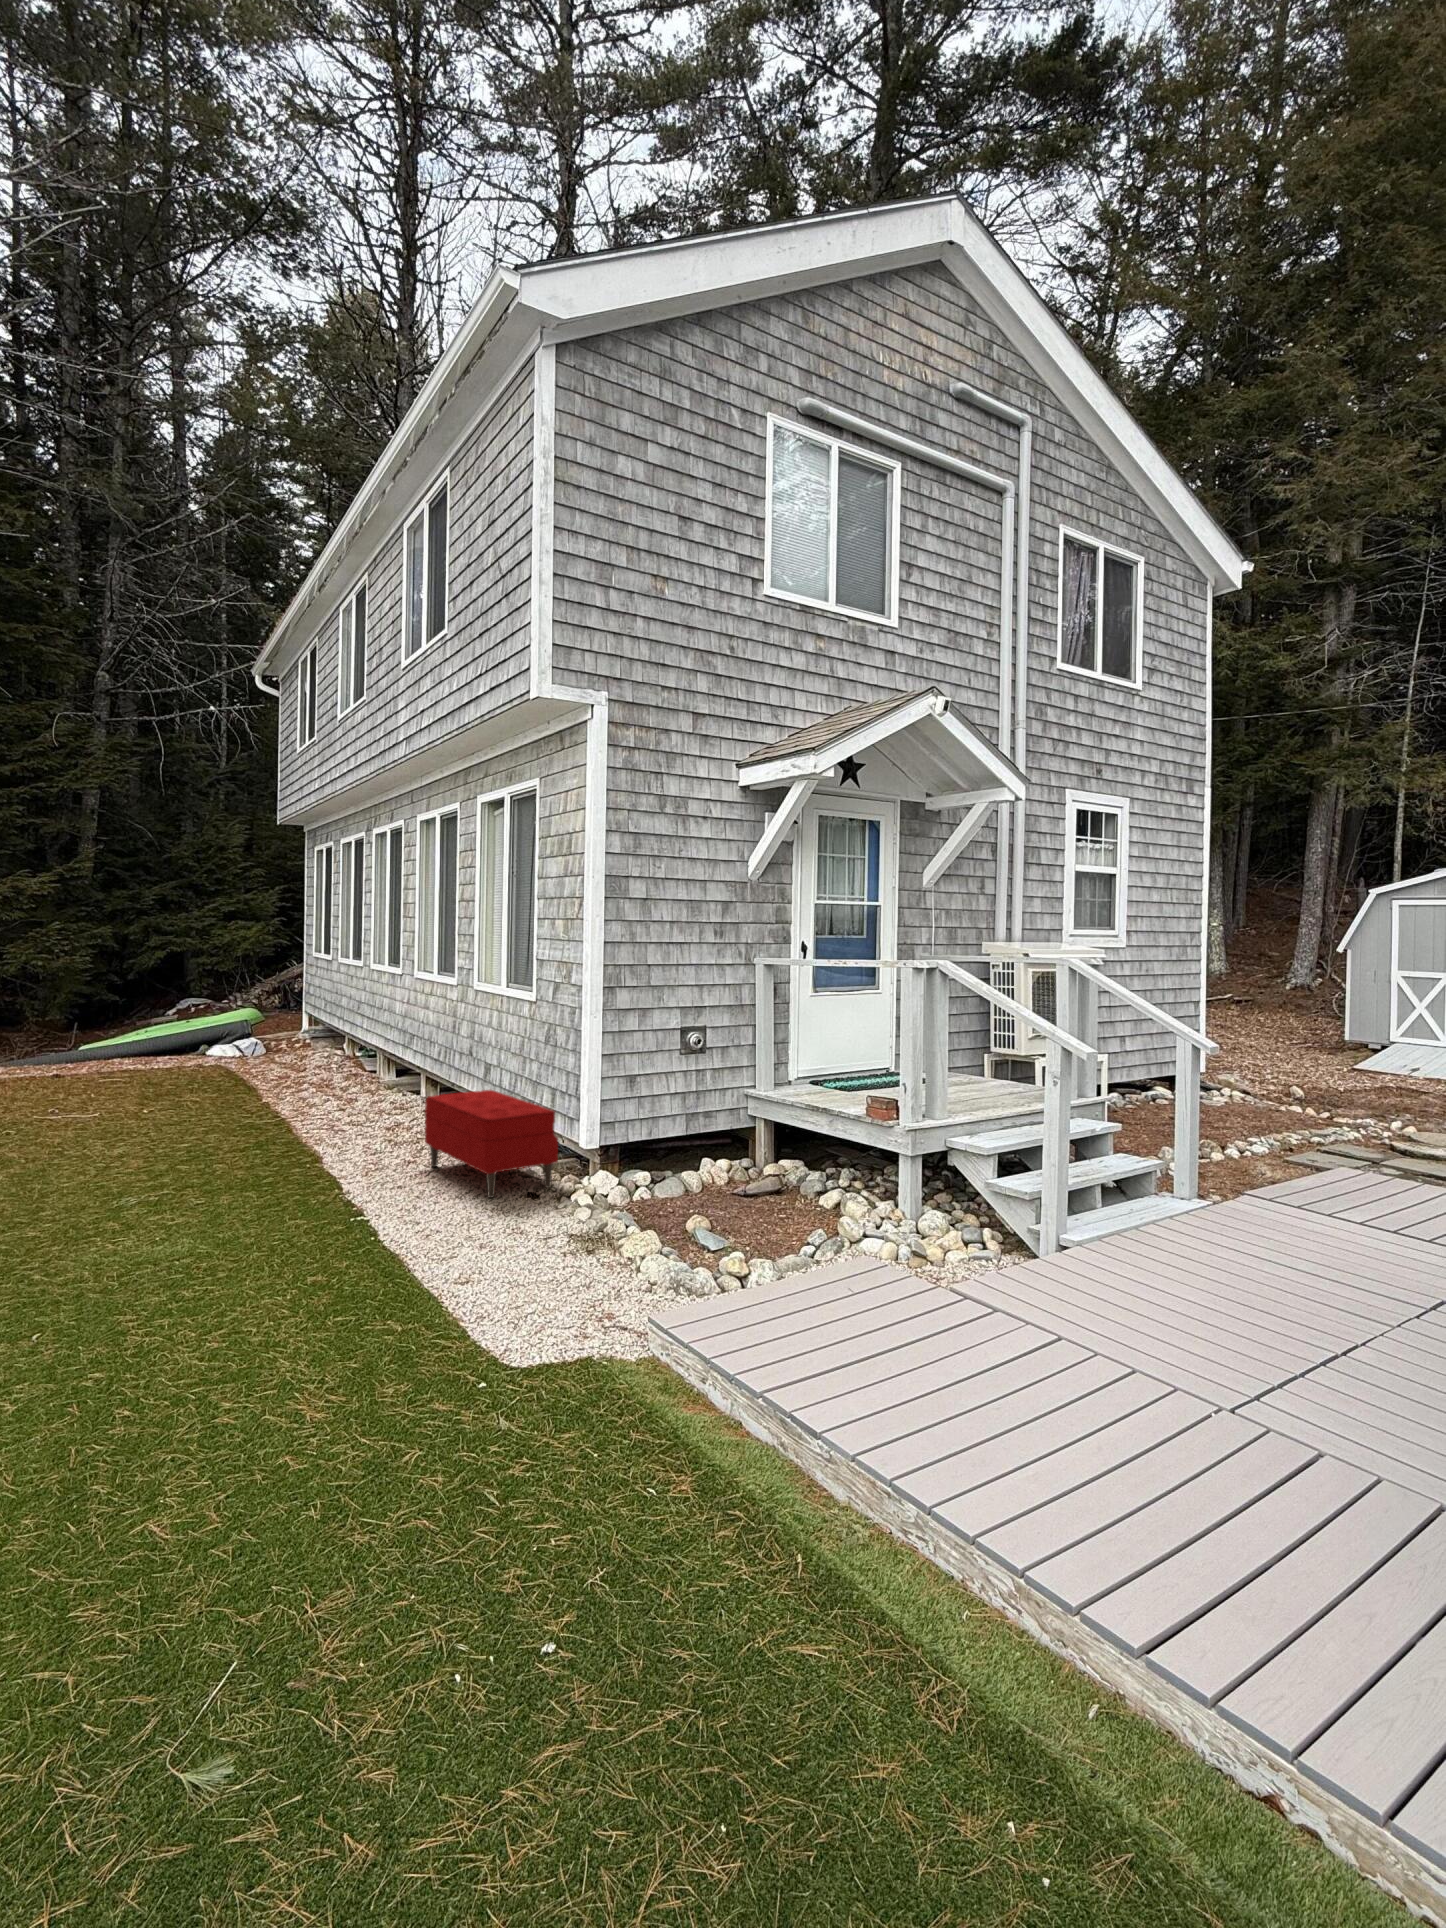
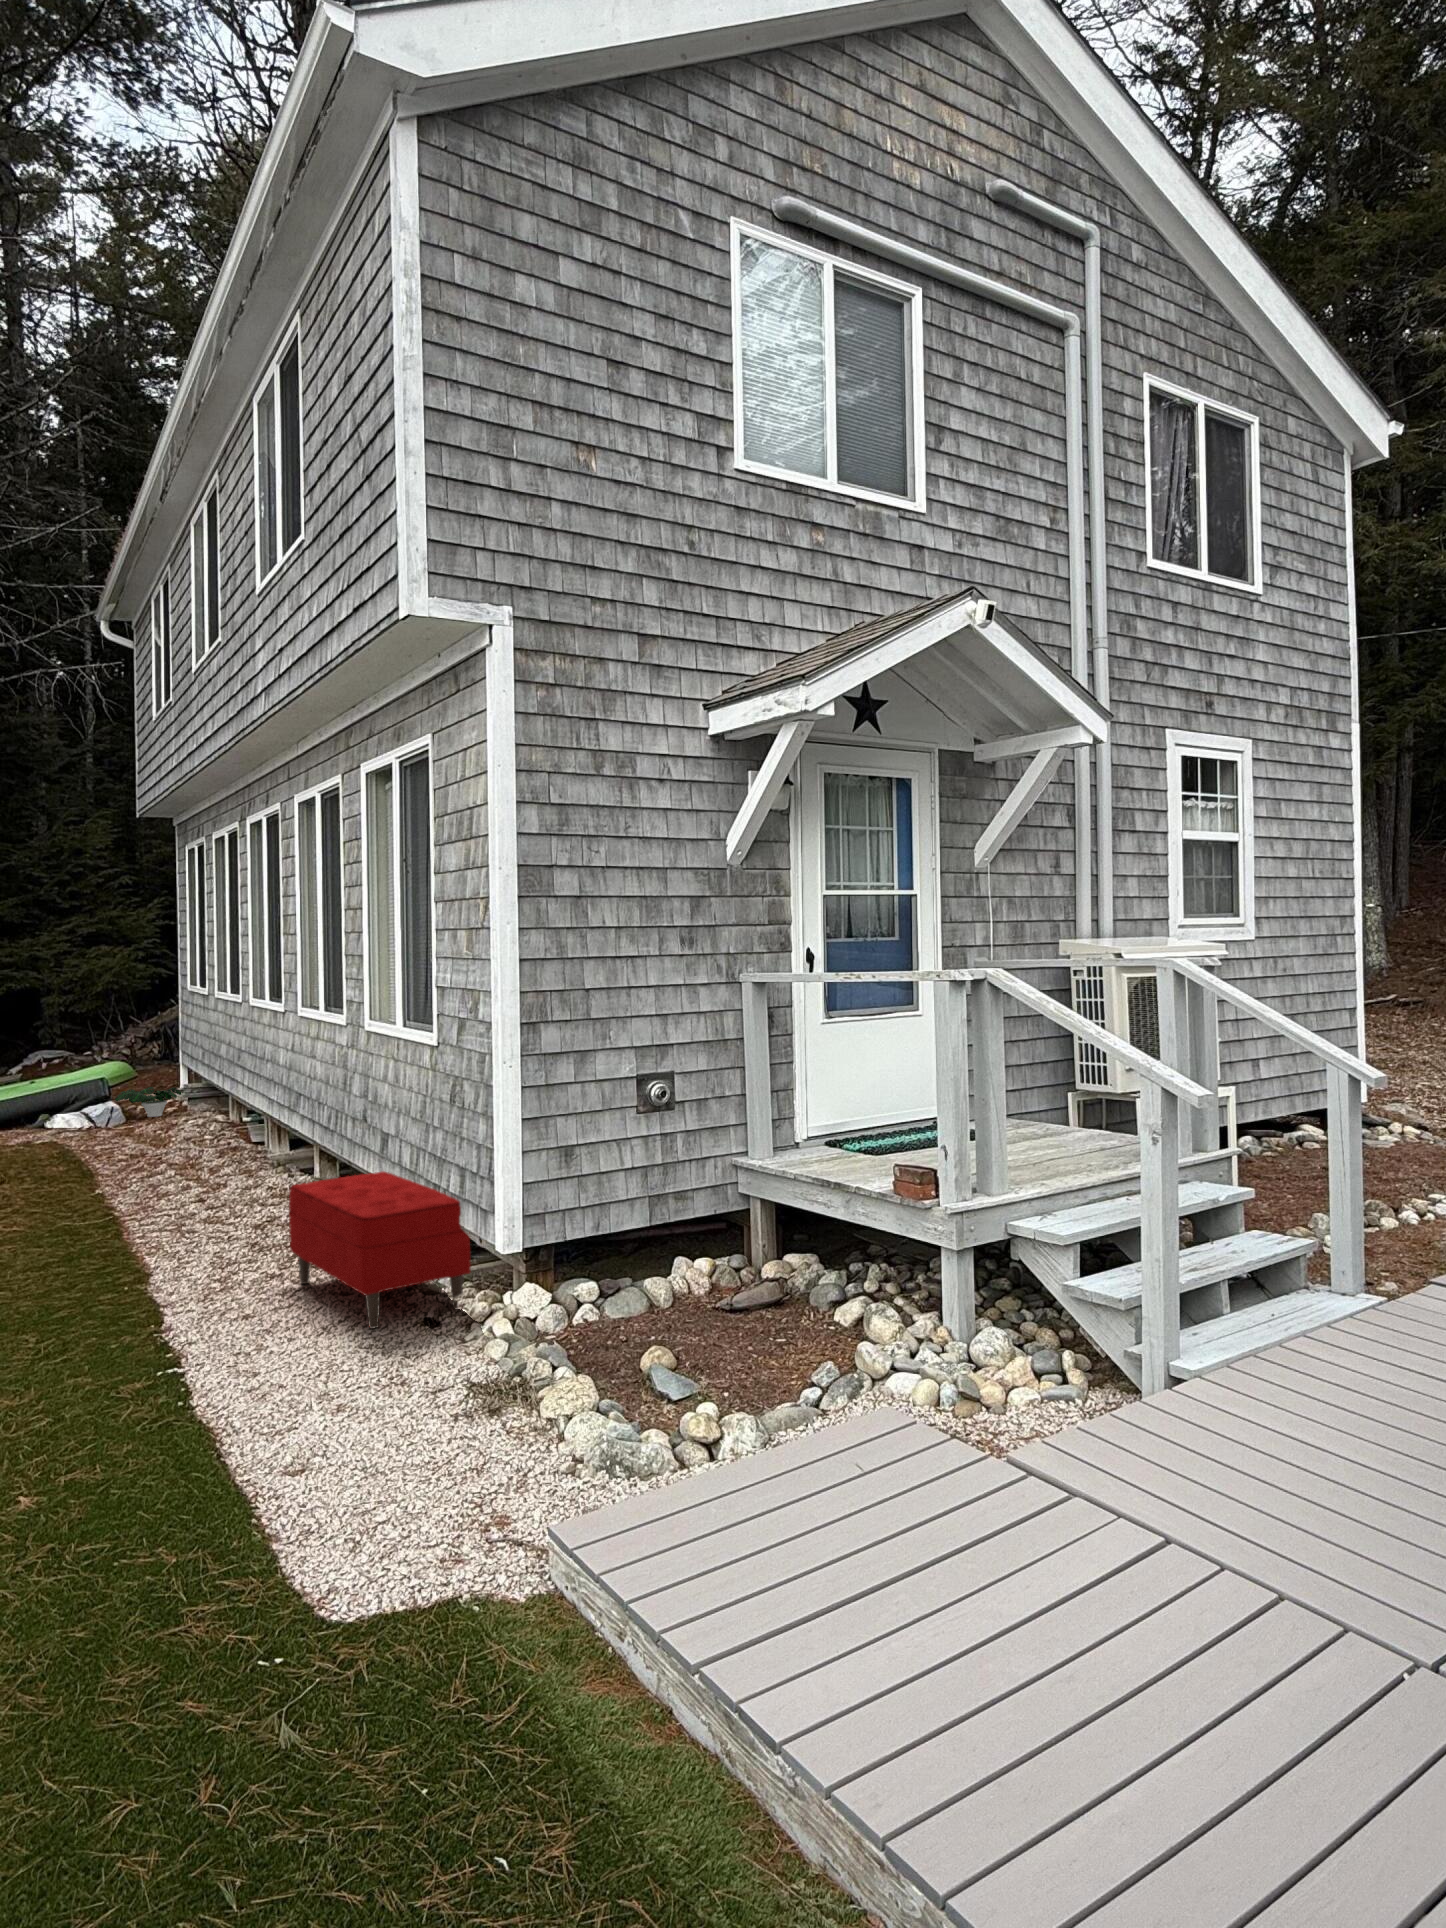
potted plant: none [262,1026,311,1048] -> present [115,1087,181,1117]

